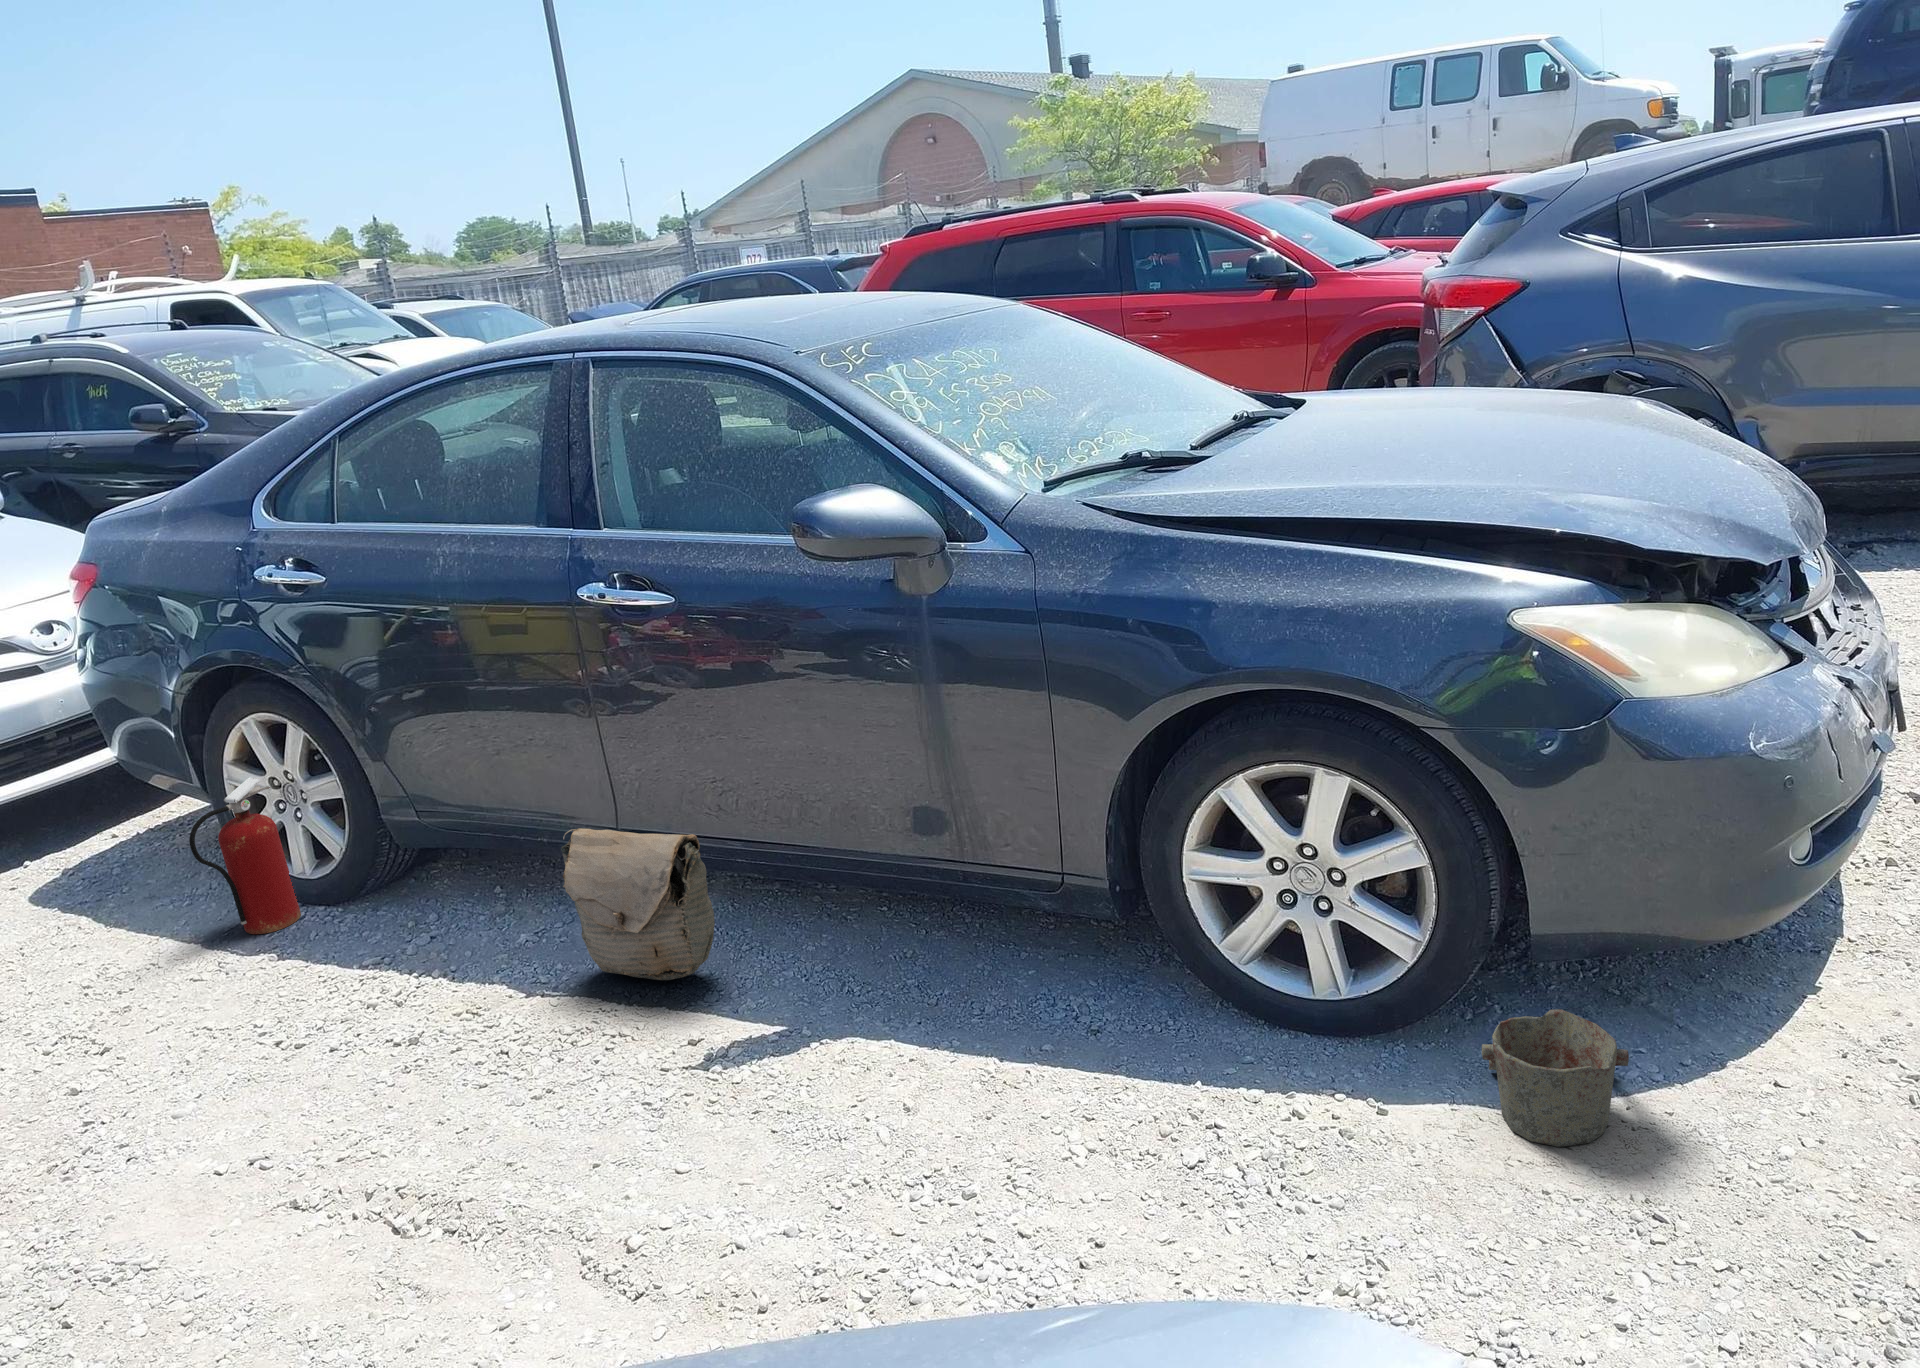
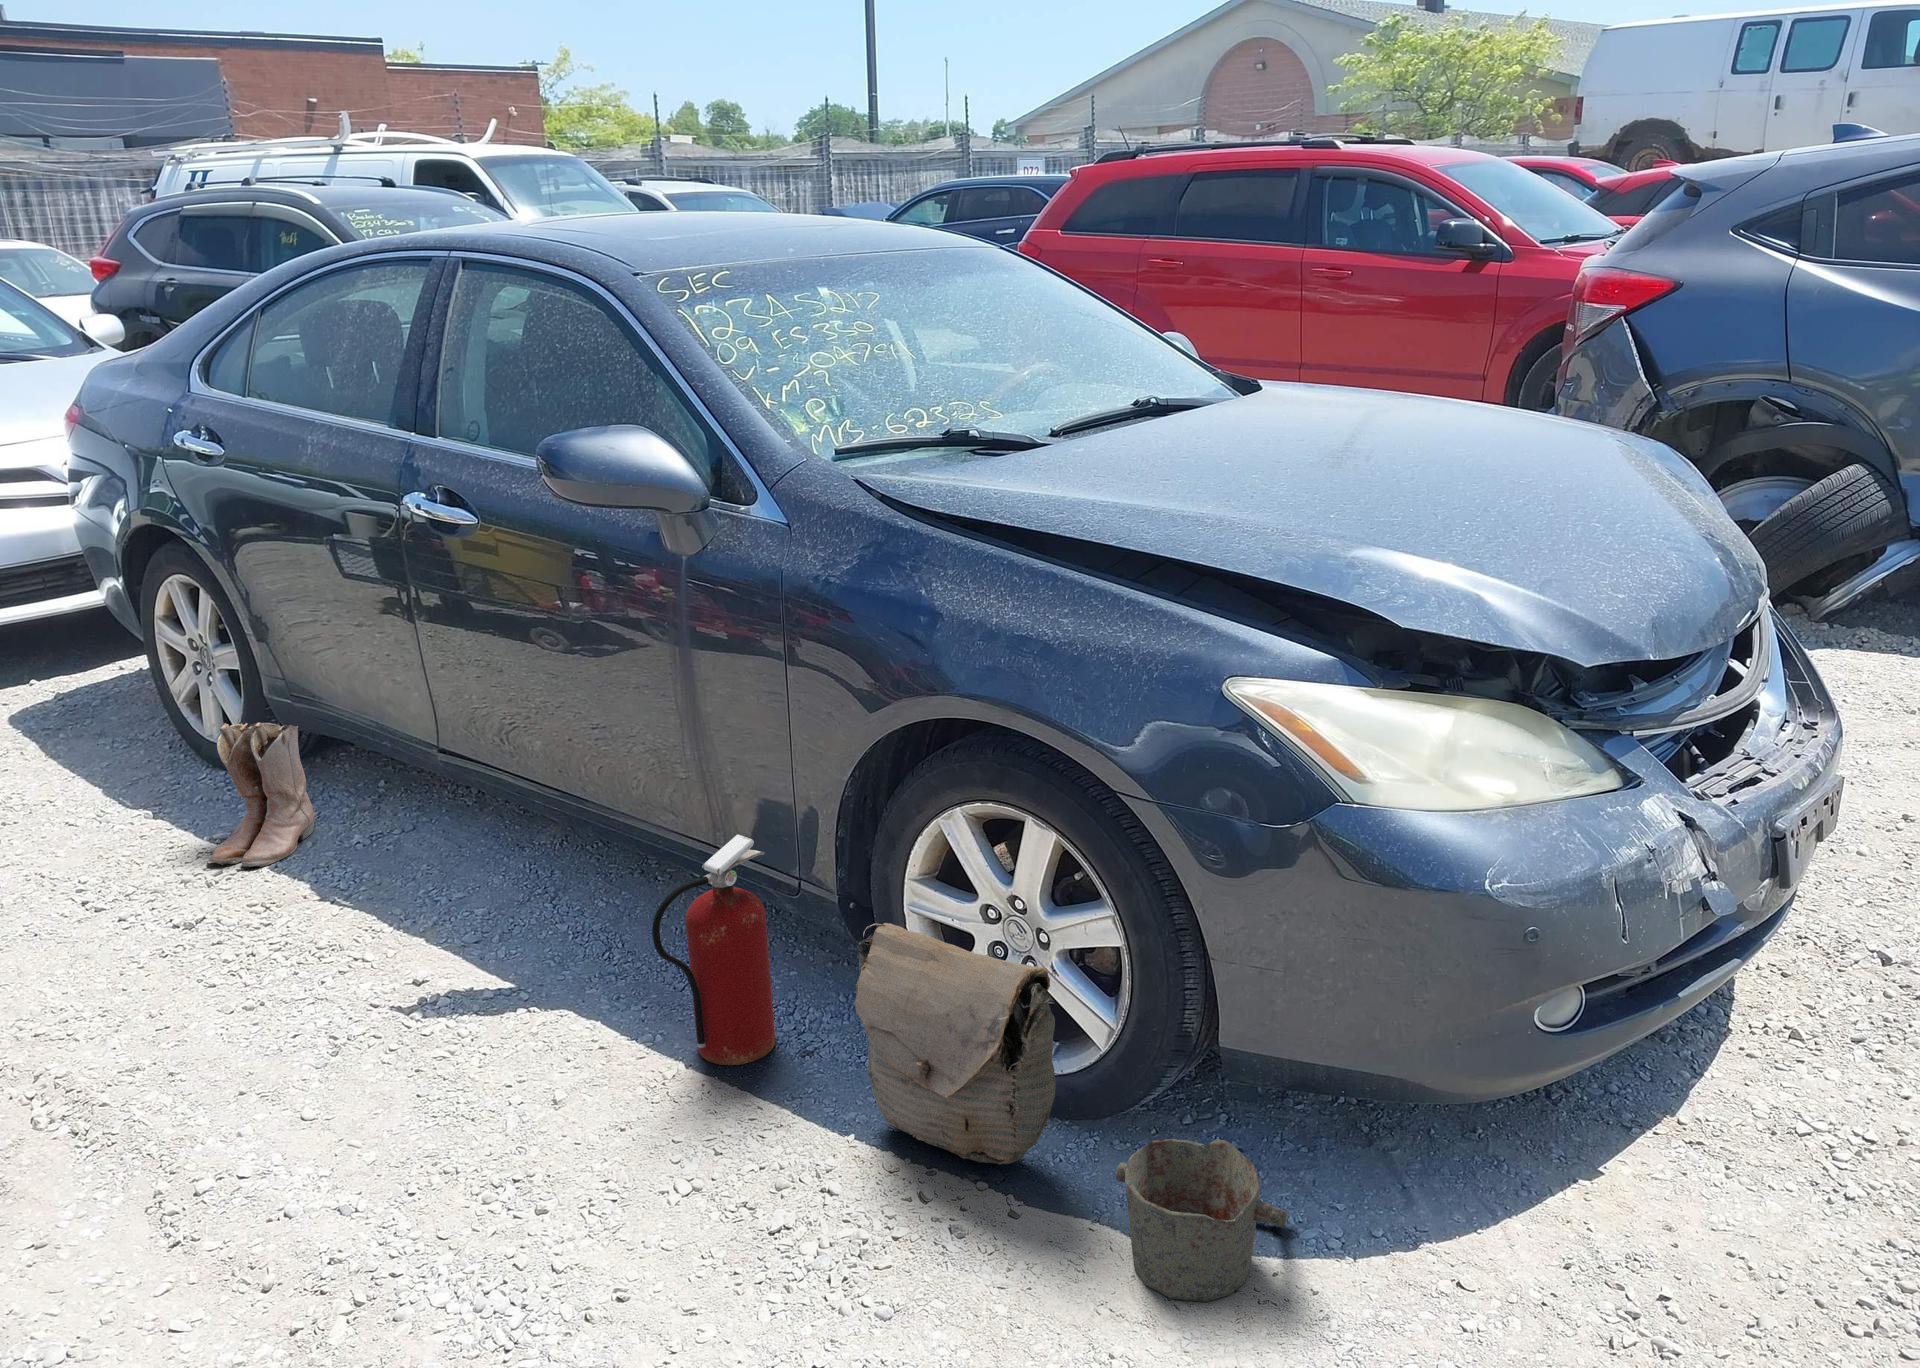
fire extinguisher: present [189,777,301,934] -> present [652,835,775,1065]
bag: present [561,828,715,980] -> present [853,923,1056,1164]
boots: none [378,830,473,978] -> present [208,723,314,867]

